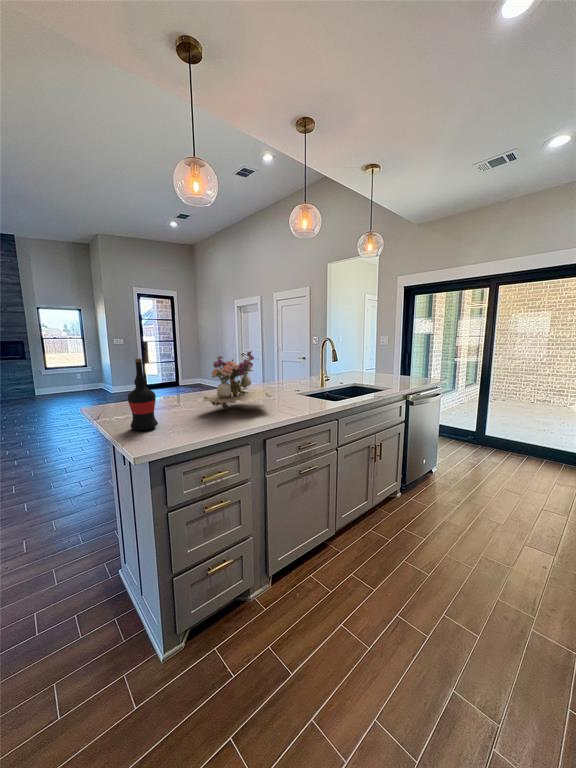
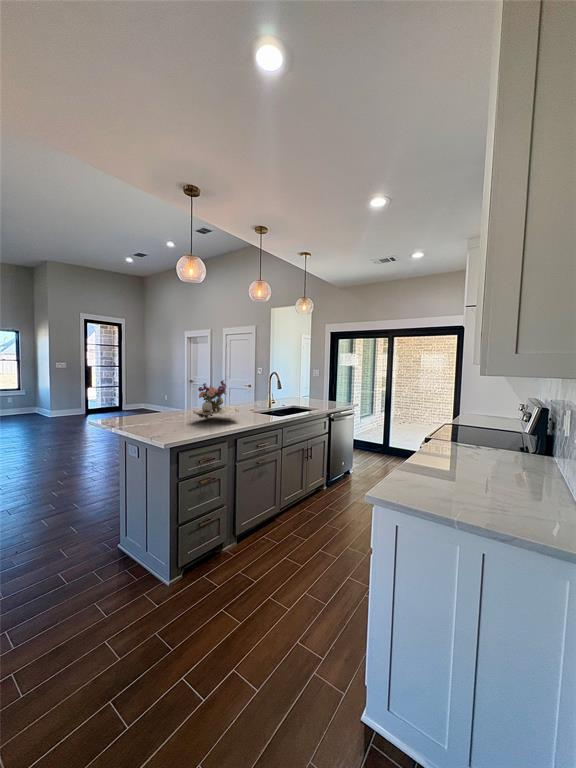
wine bottle: present [128,358,158,430] -> none [150,384,168,430]

